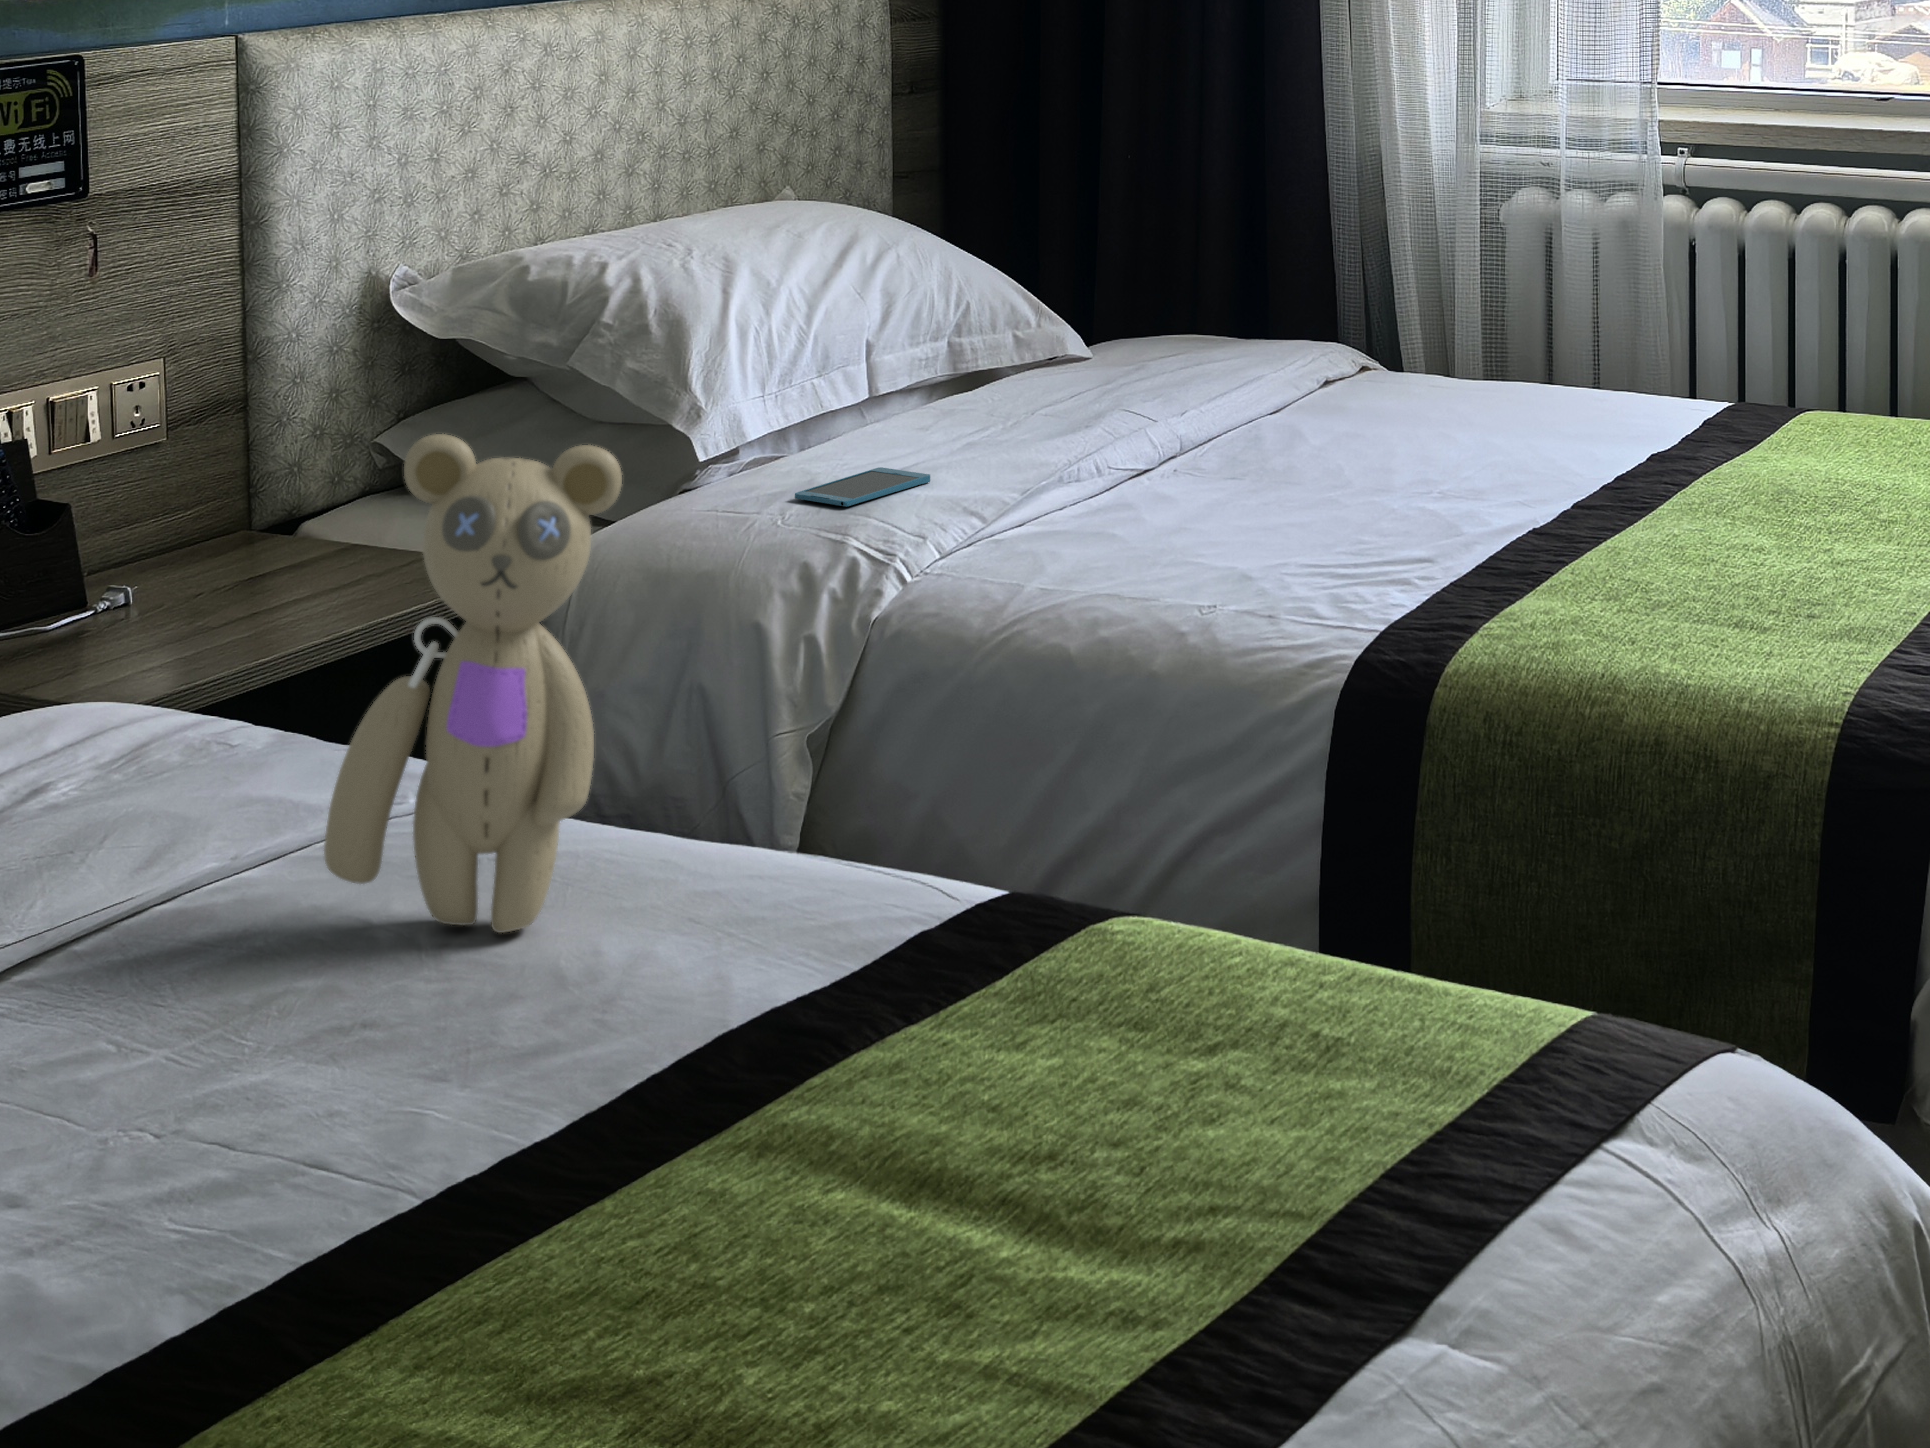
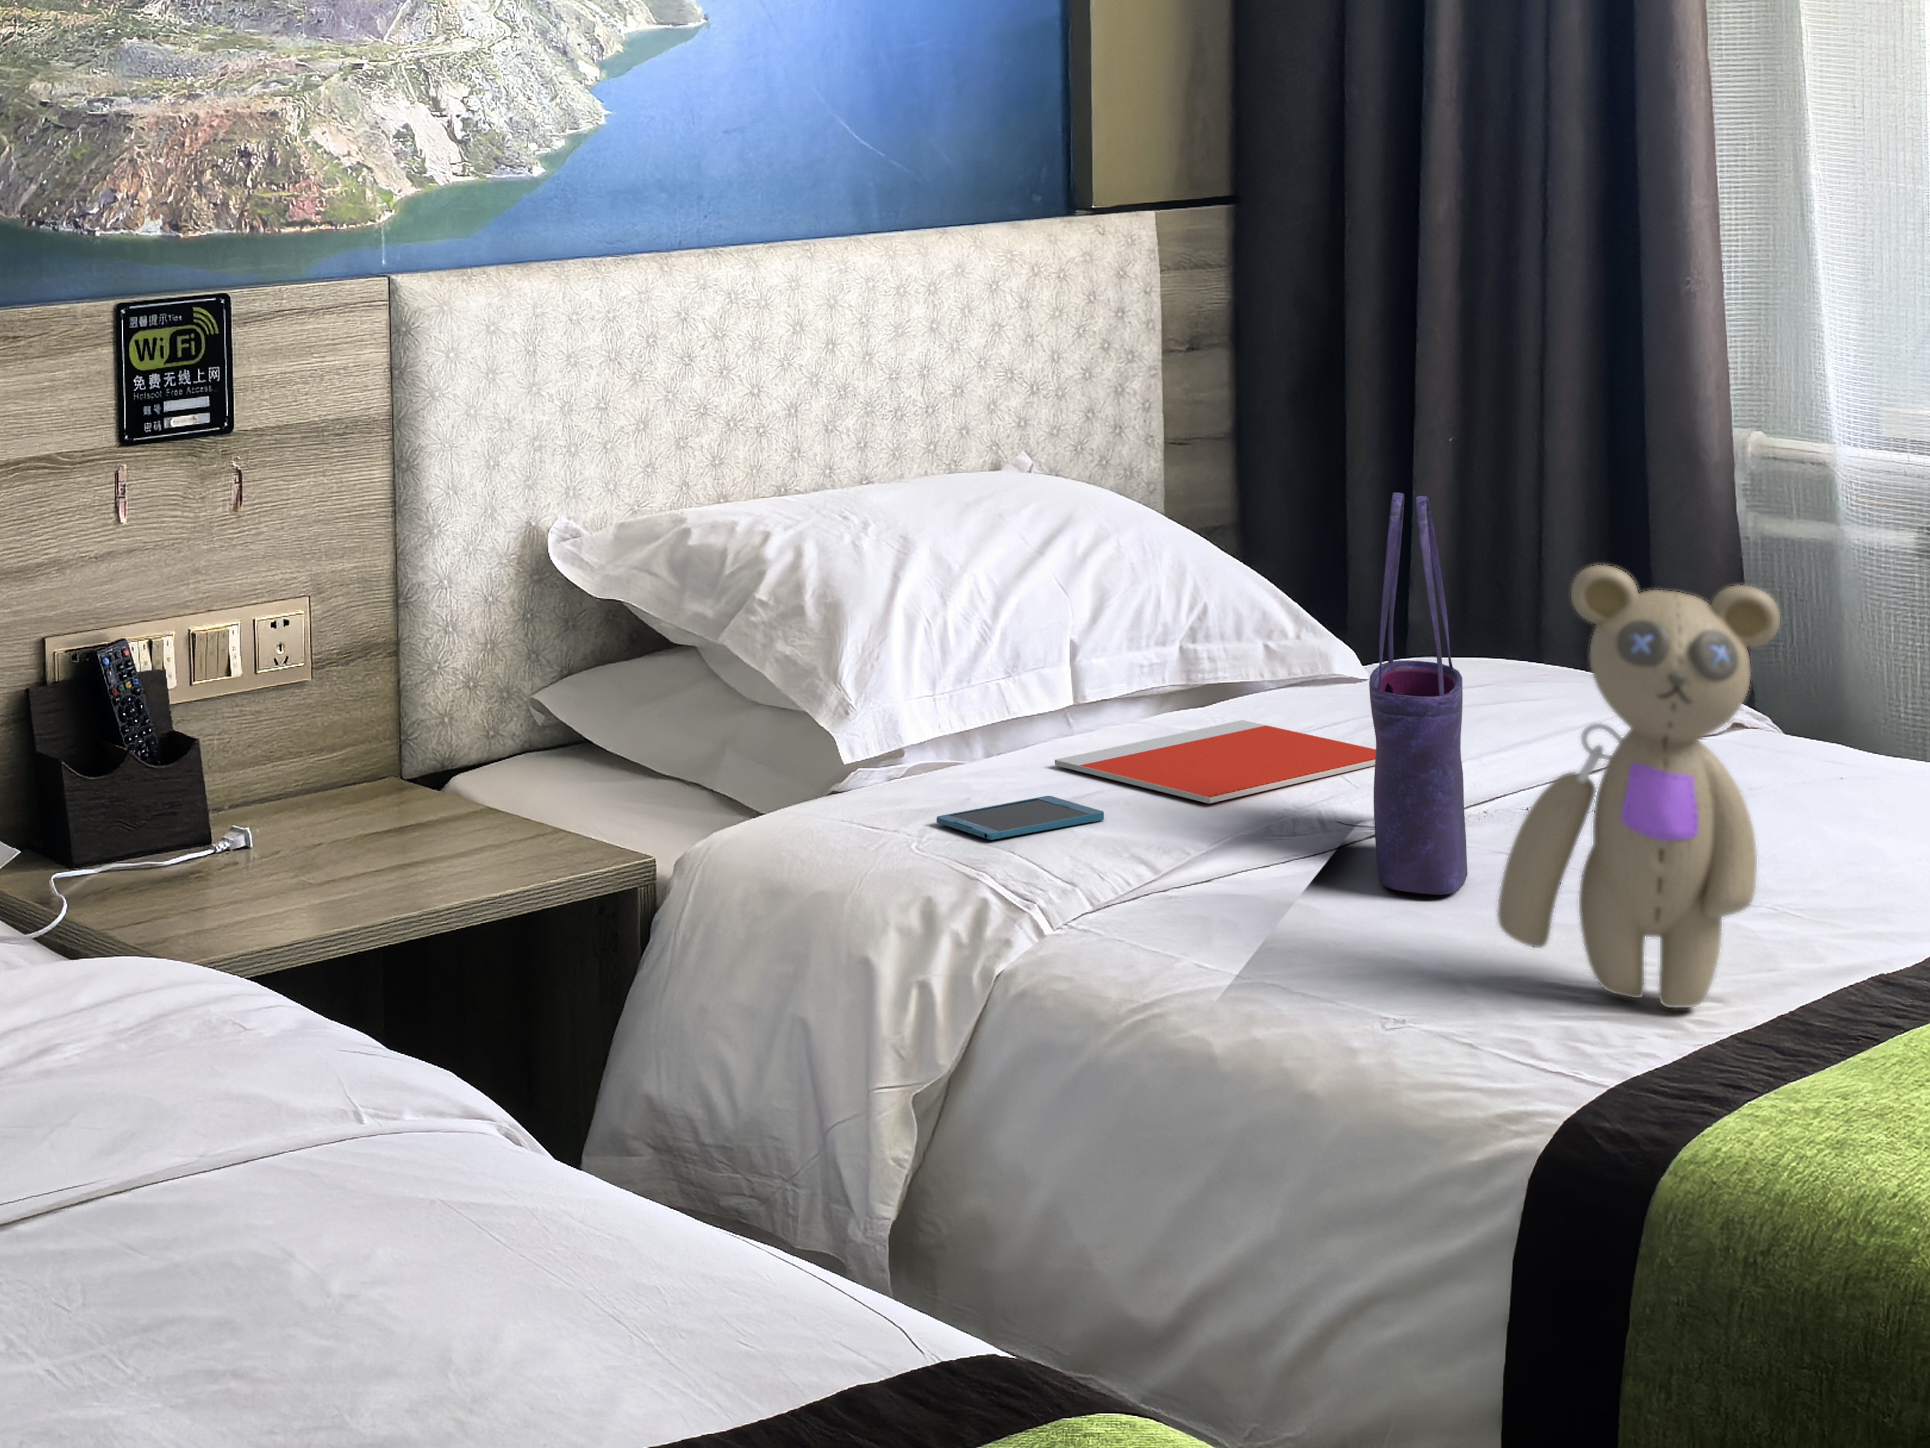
tote bag: none [1147,181,1218,510] -> present [1369,493,1467,895]
notebook: none [871,395,1137,460] -> present [1055,720,1376,803]
teddy bear: present [324,434,622,933] -> present [1498,565,1780,1008]

